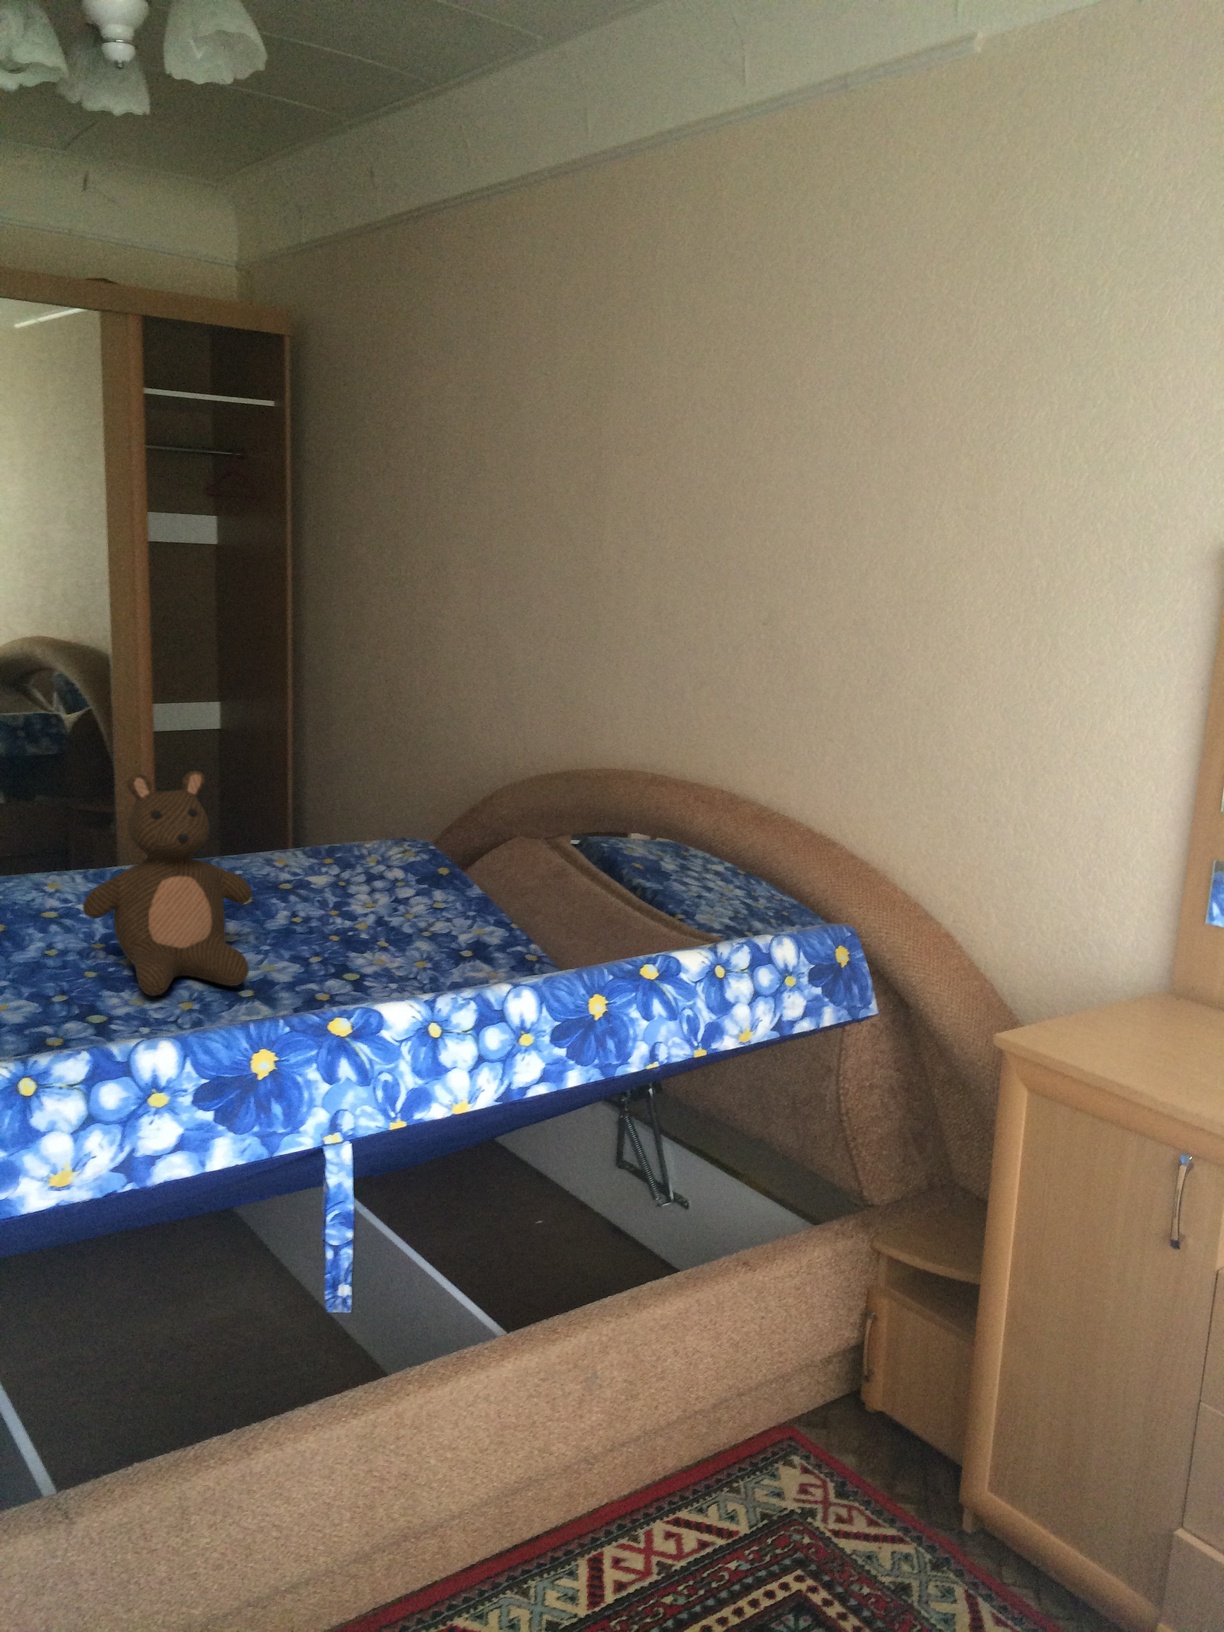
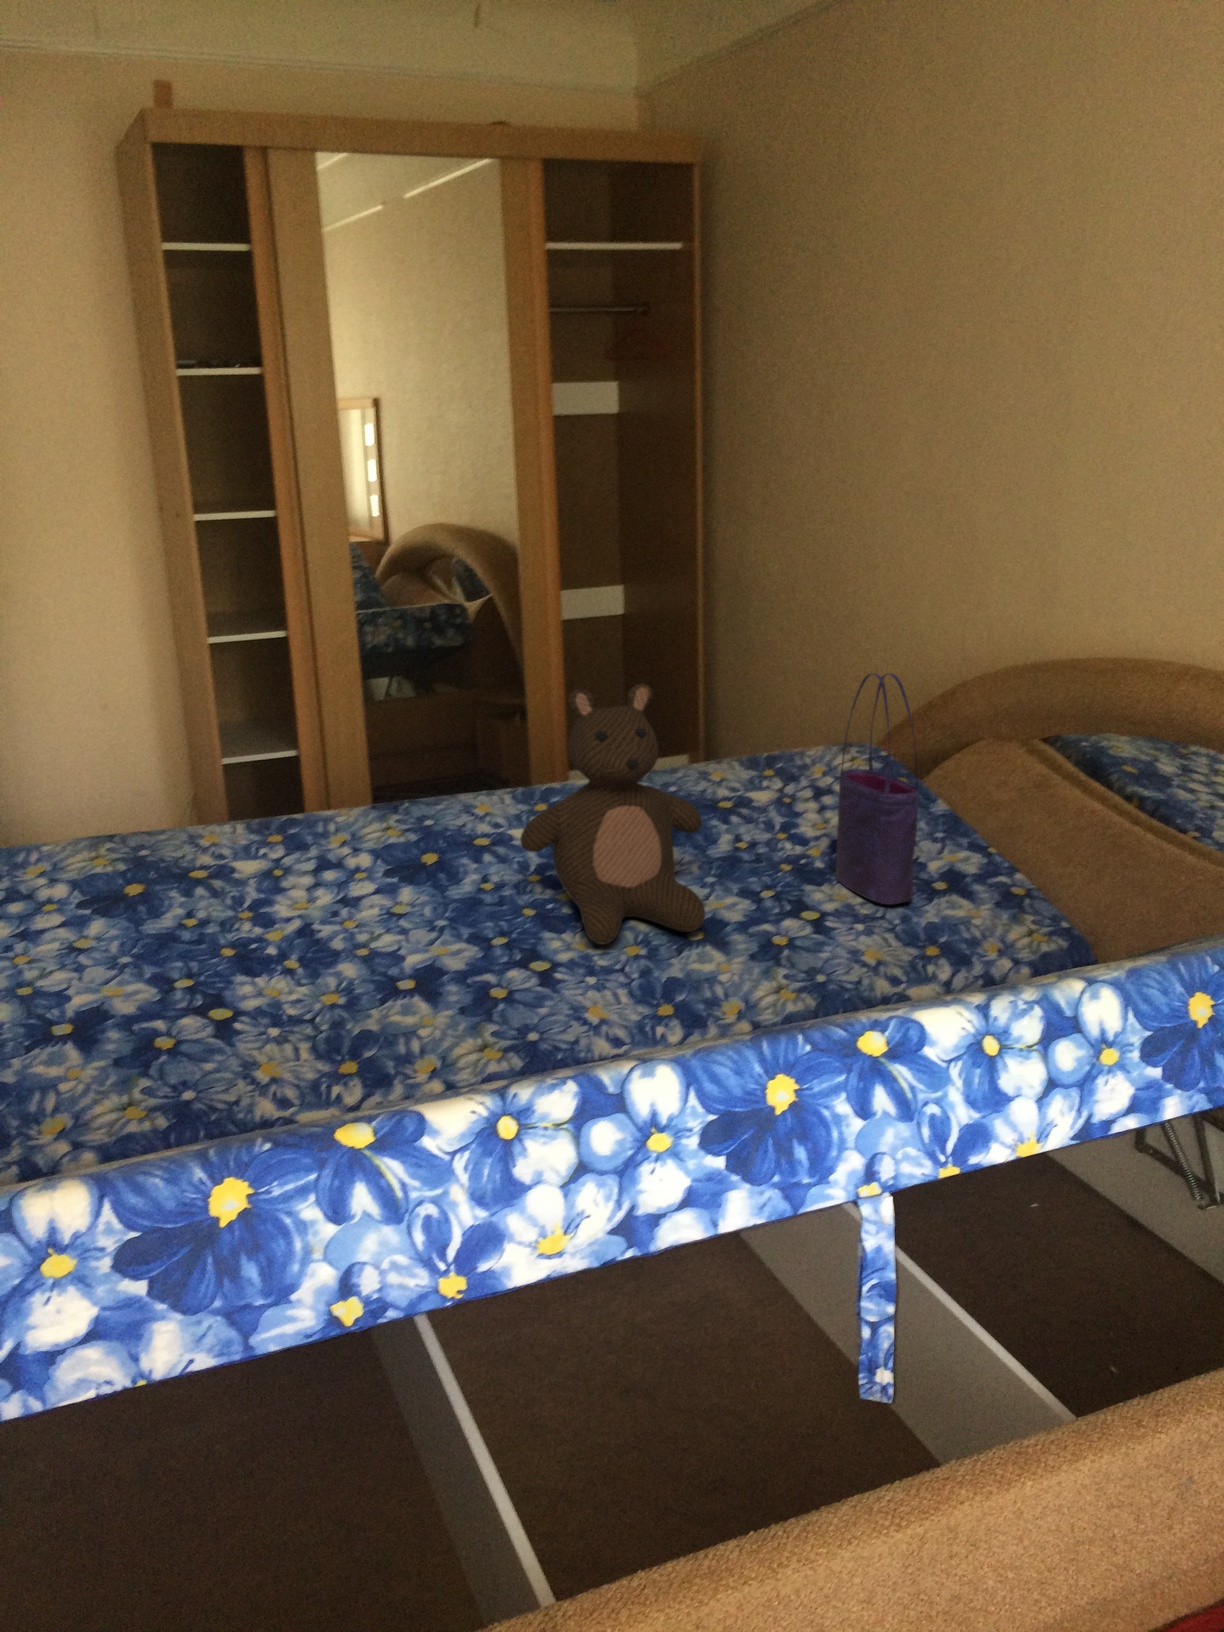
tote bag: none [376,766,439,964] -> present [836,673,919,905]

